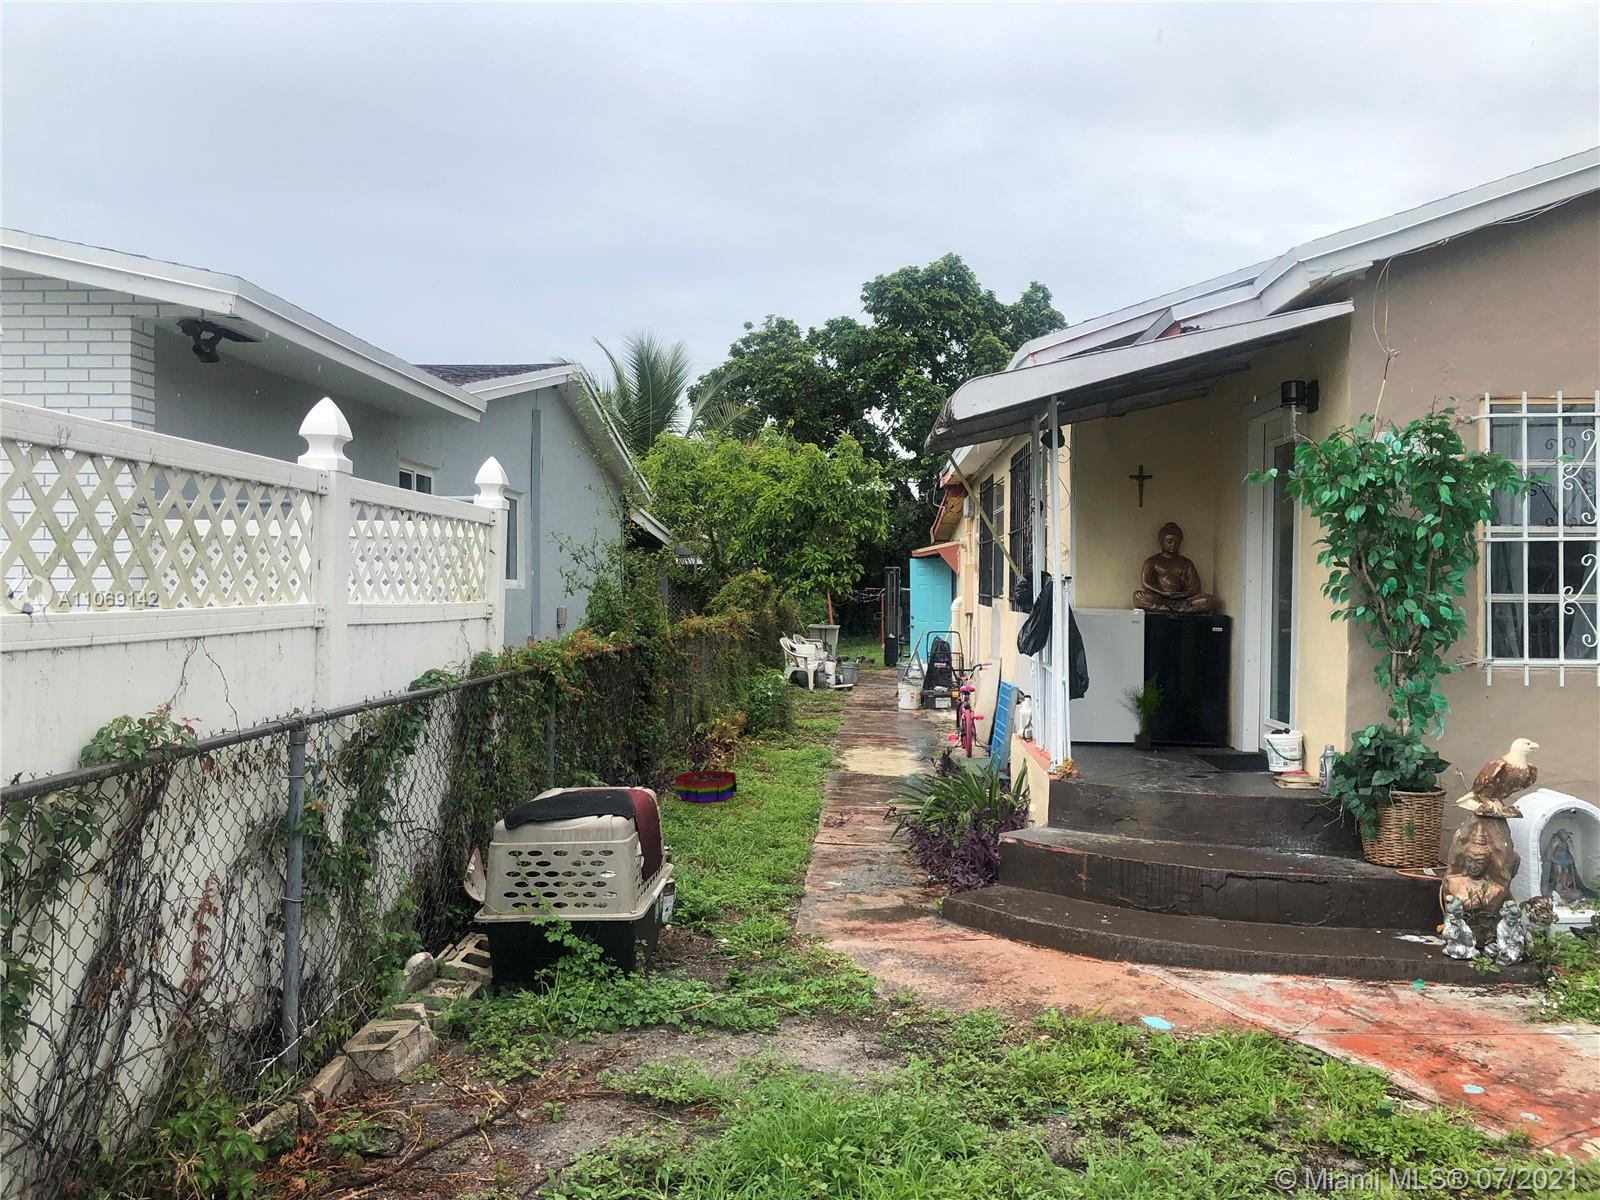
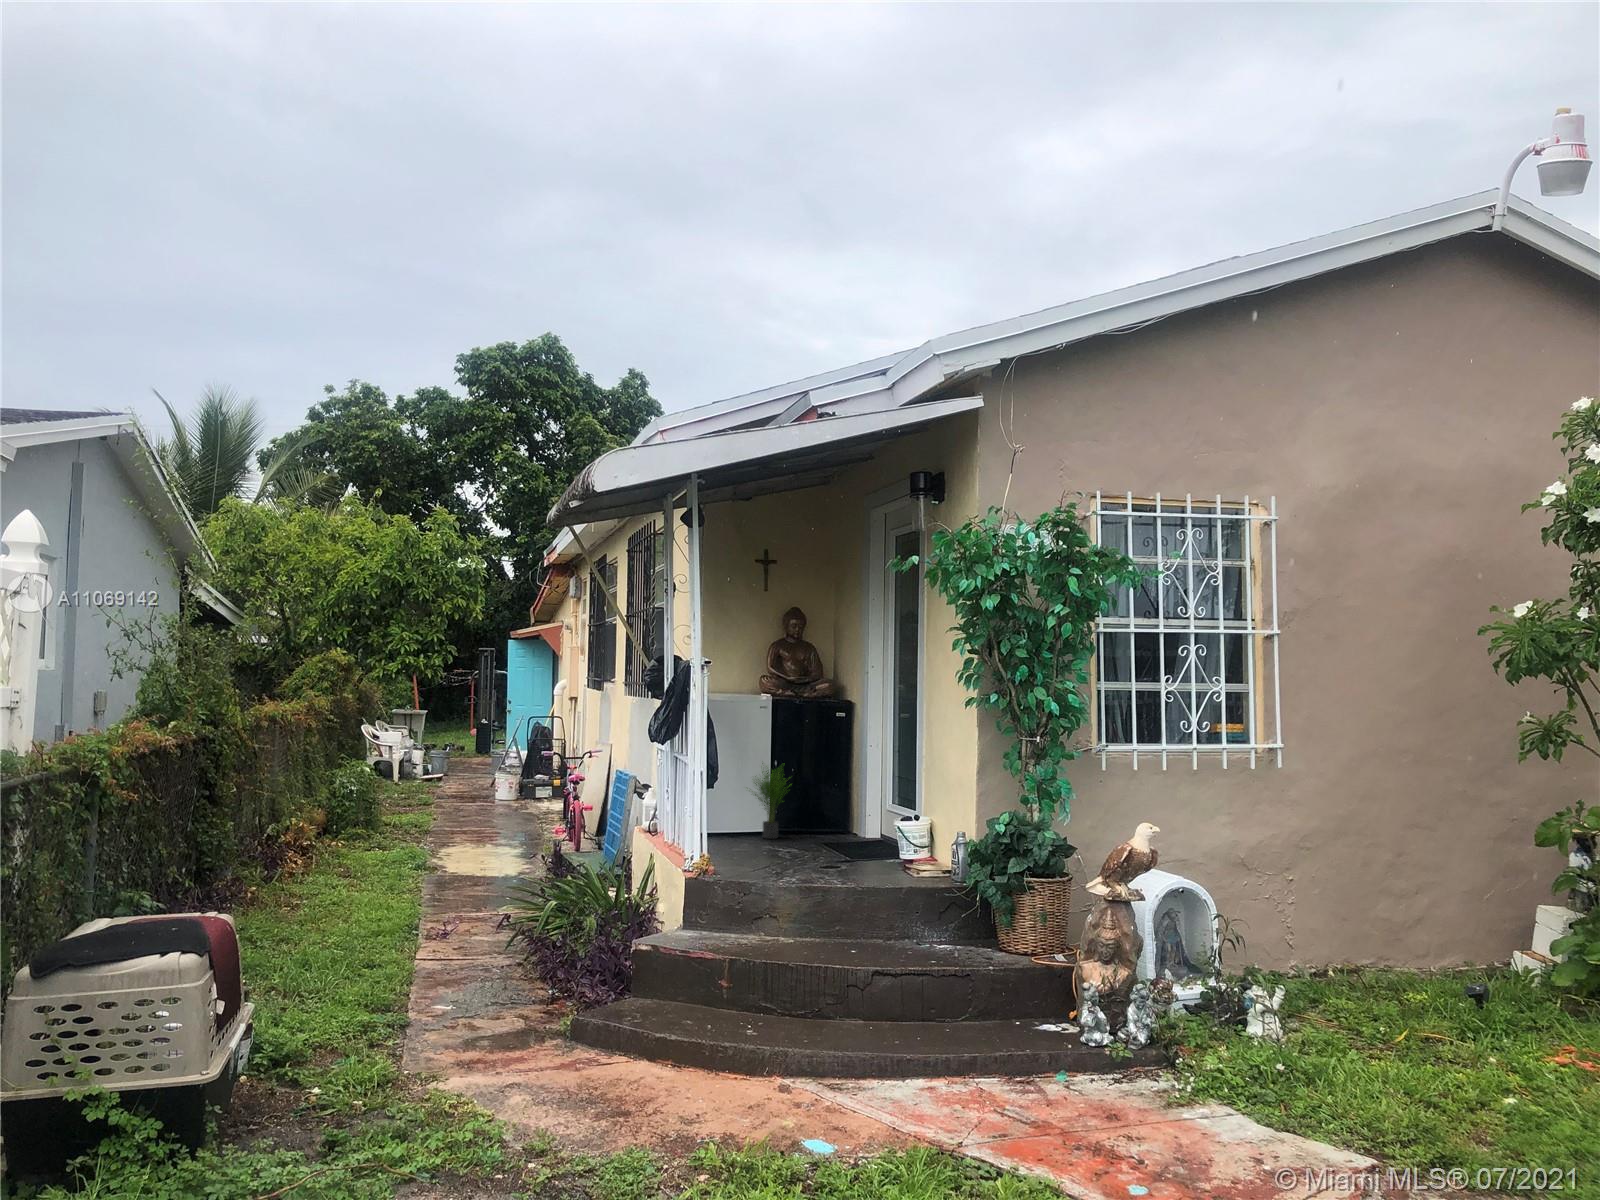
storage bin: present [675,770,737,802] -> none [238,876,316,916]

